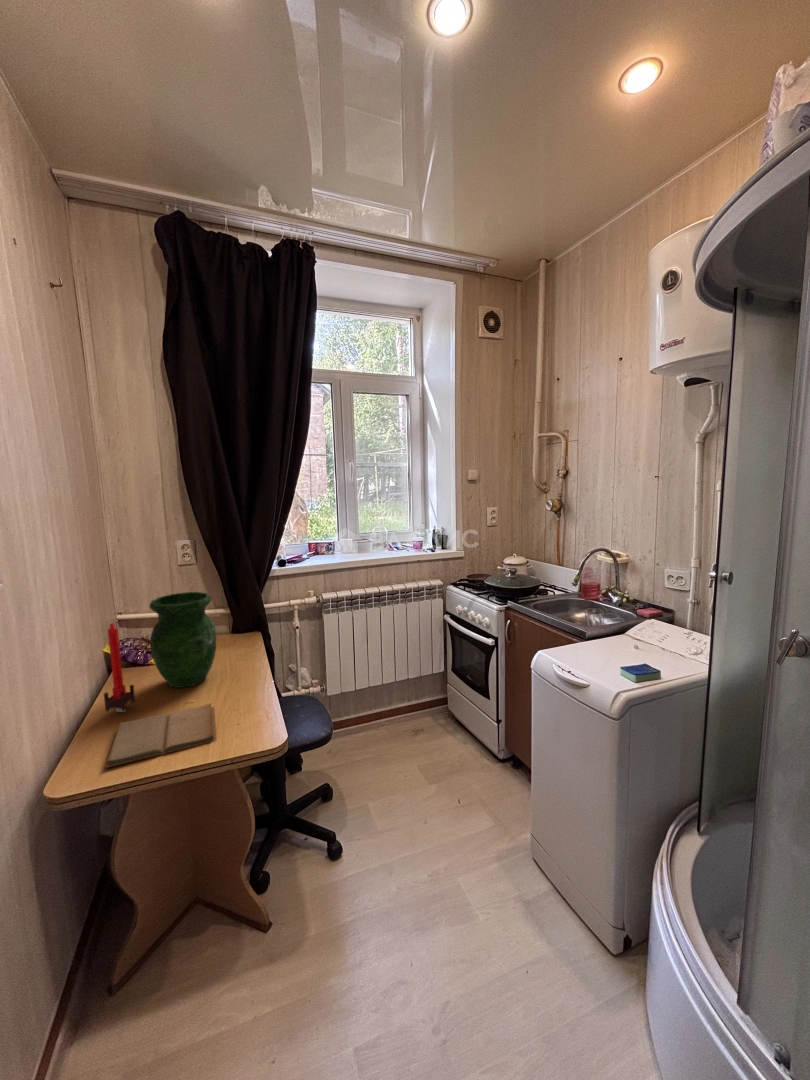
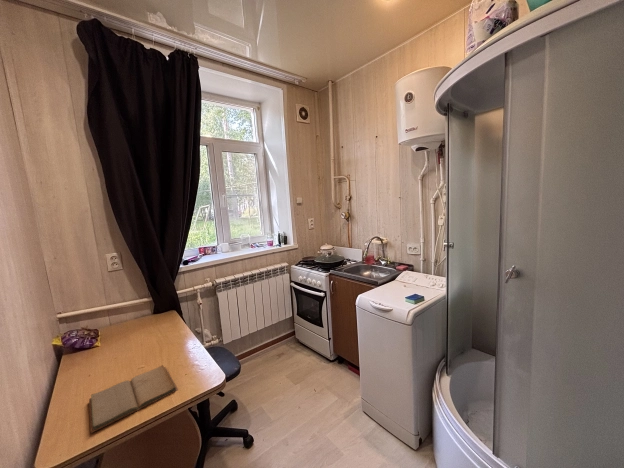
vase: present [149,592,216,688] -> none [101,288,155,359]
candle: present [104,623,135,712] -> none [70,320,97,389]

